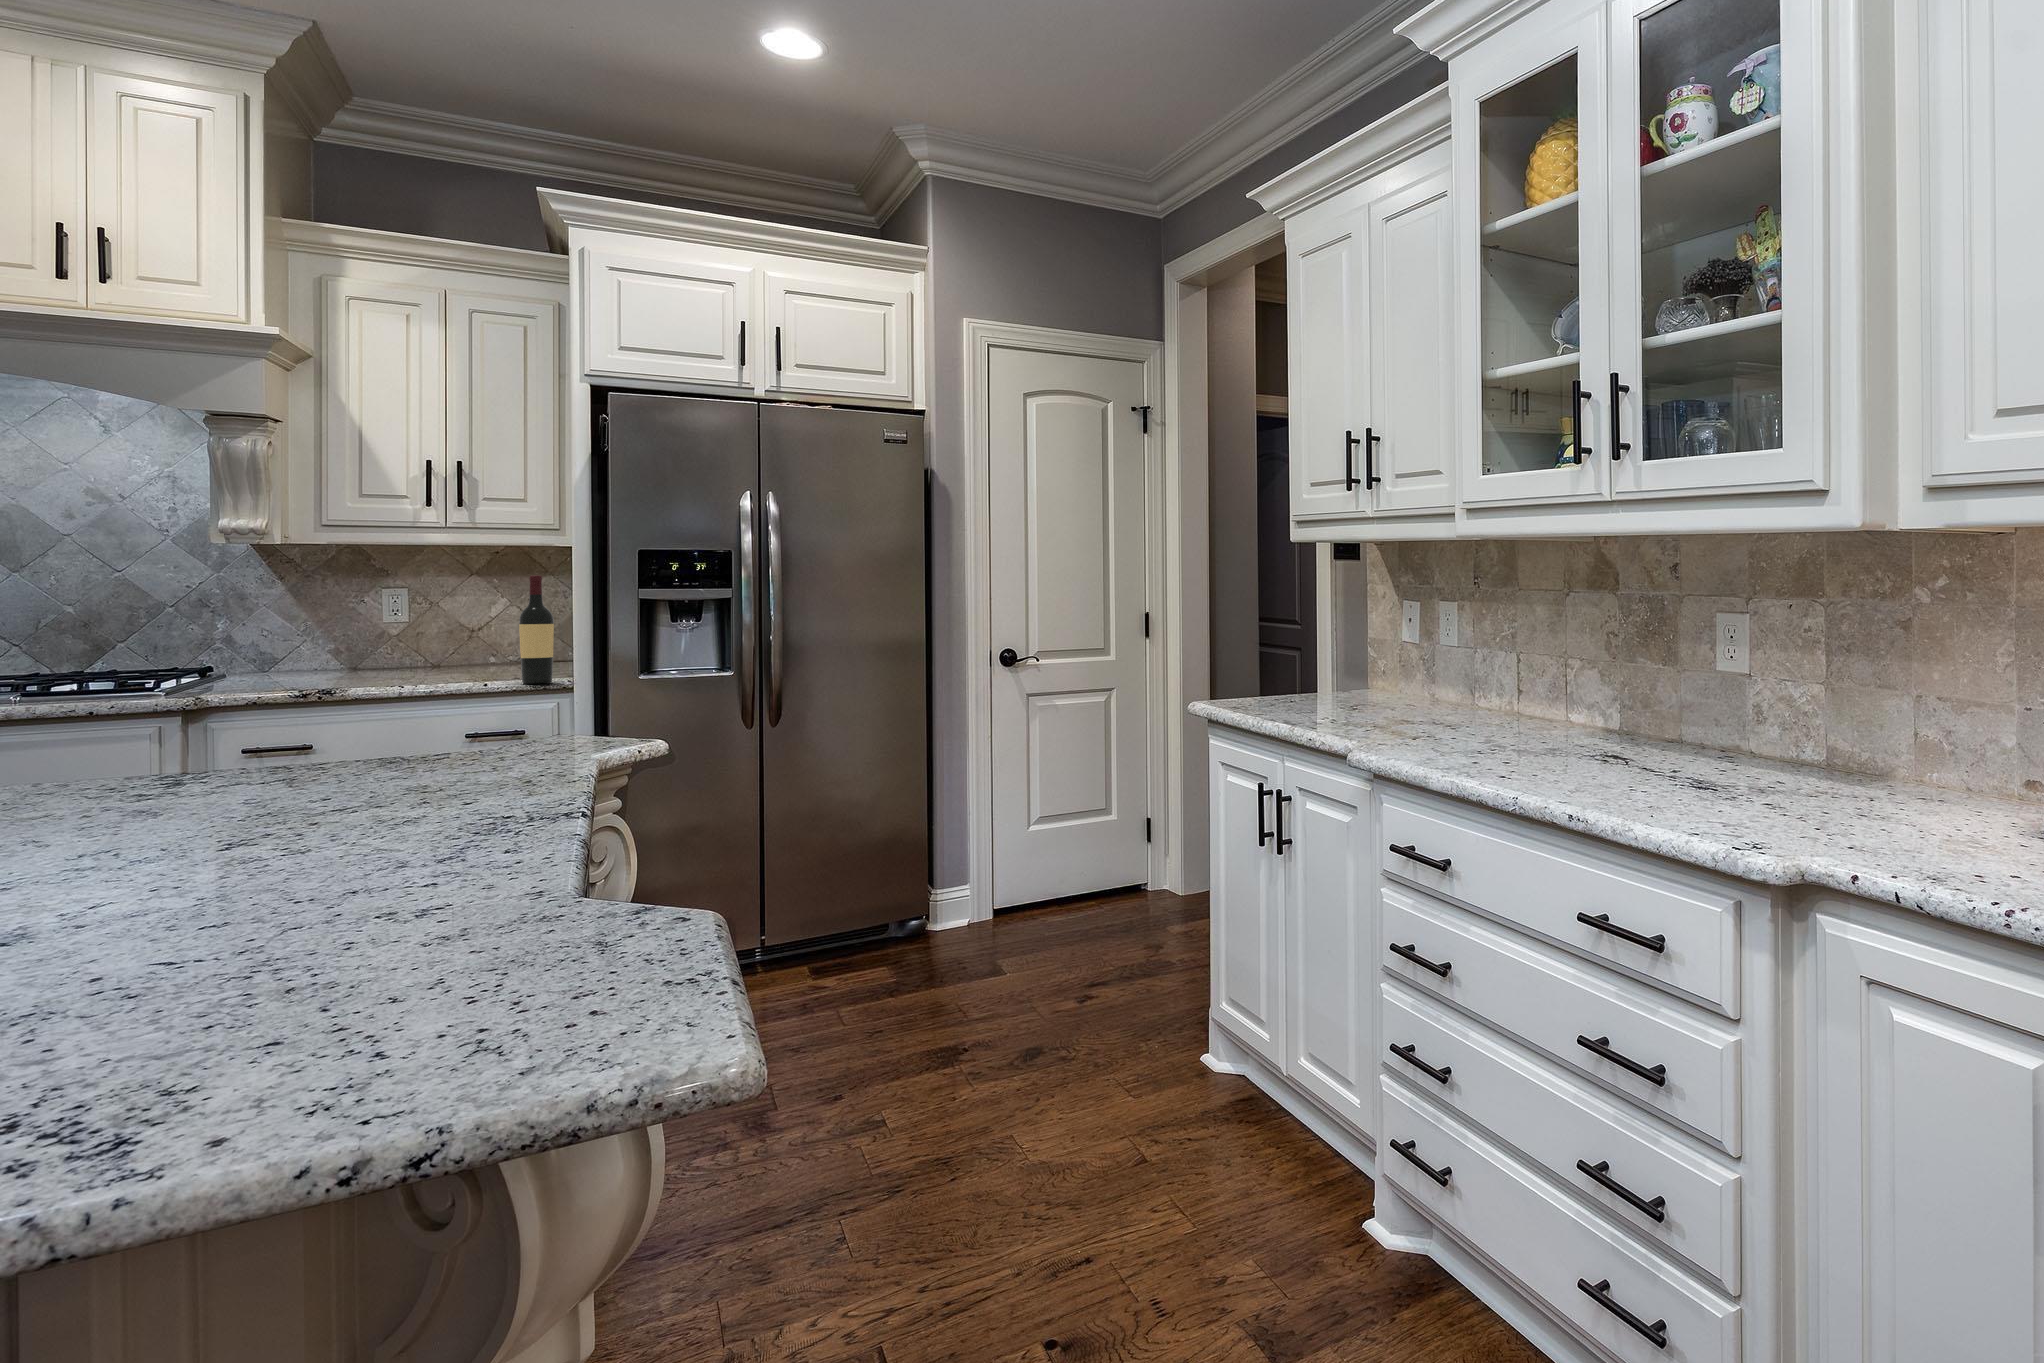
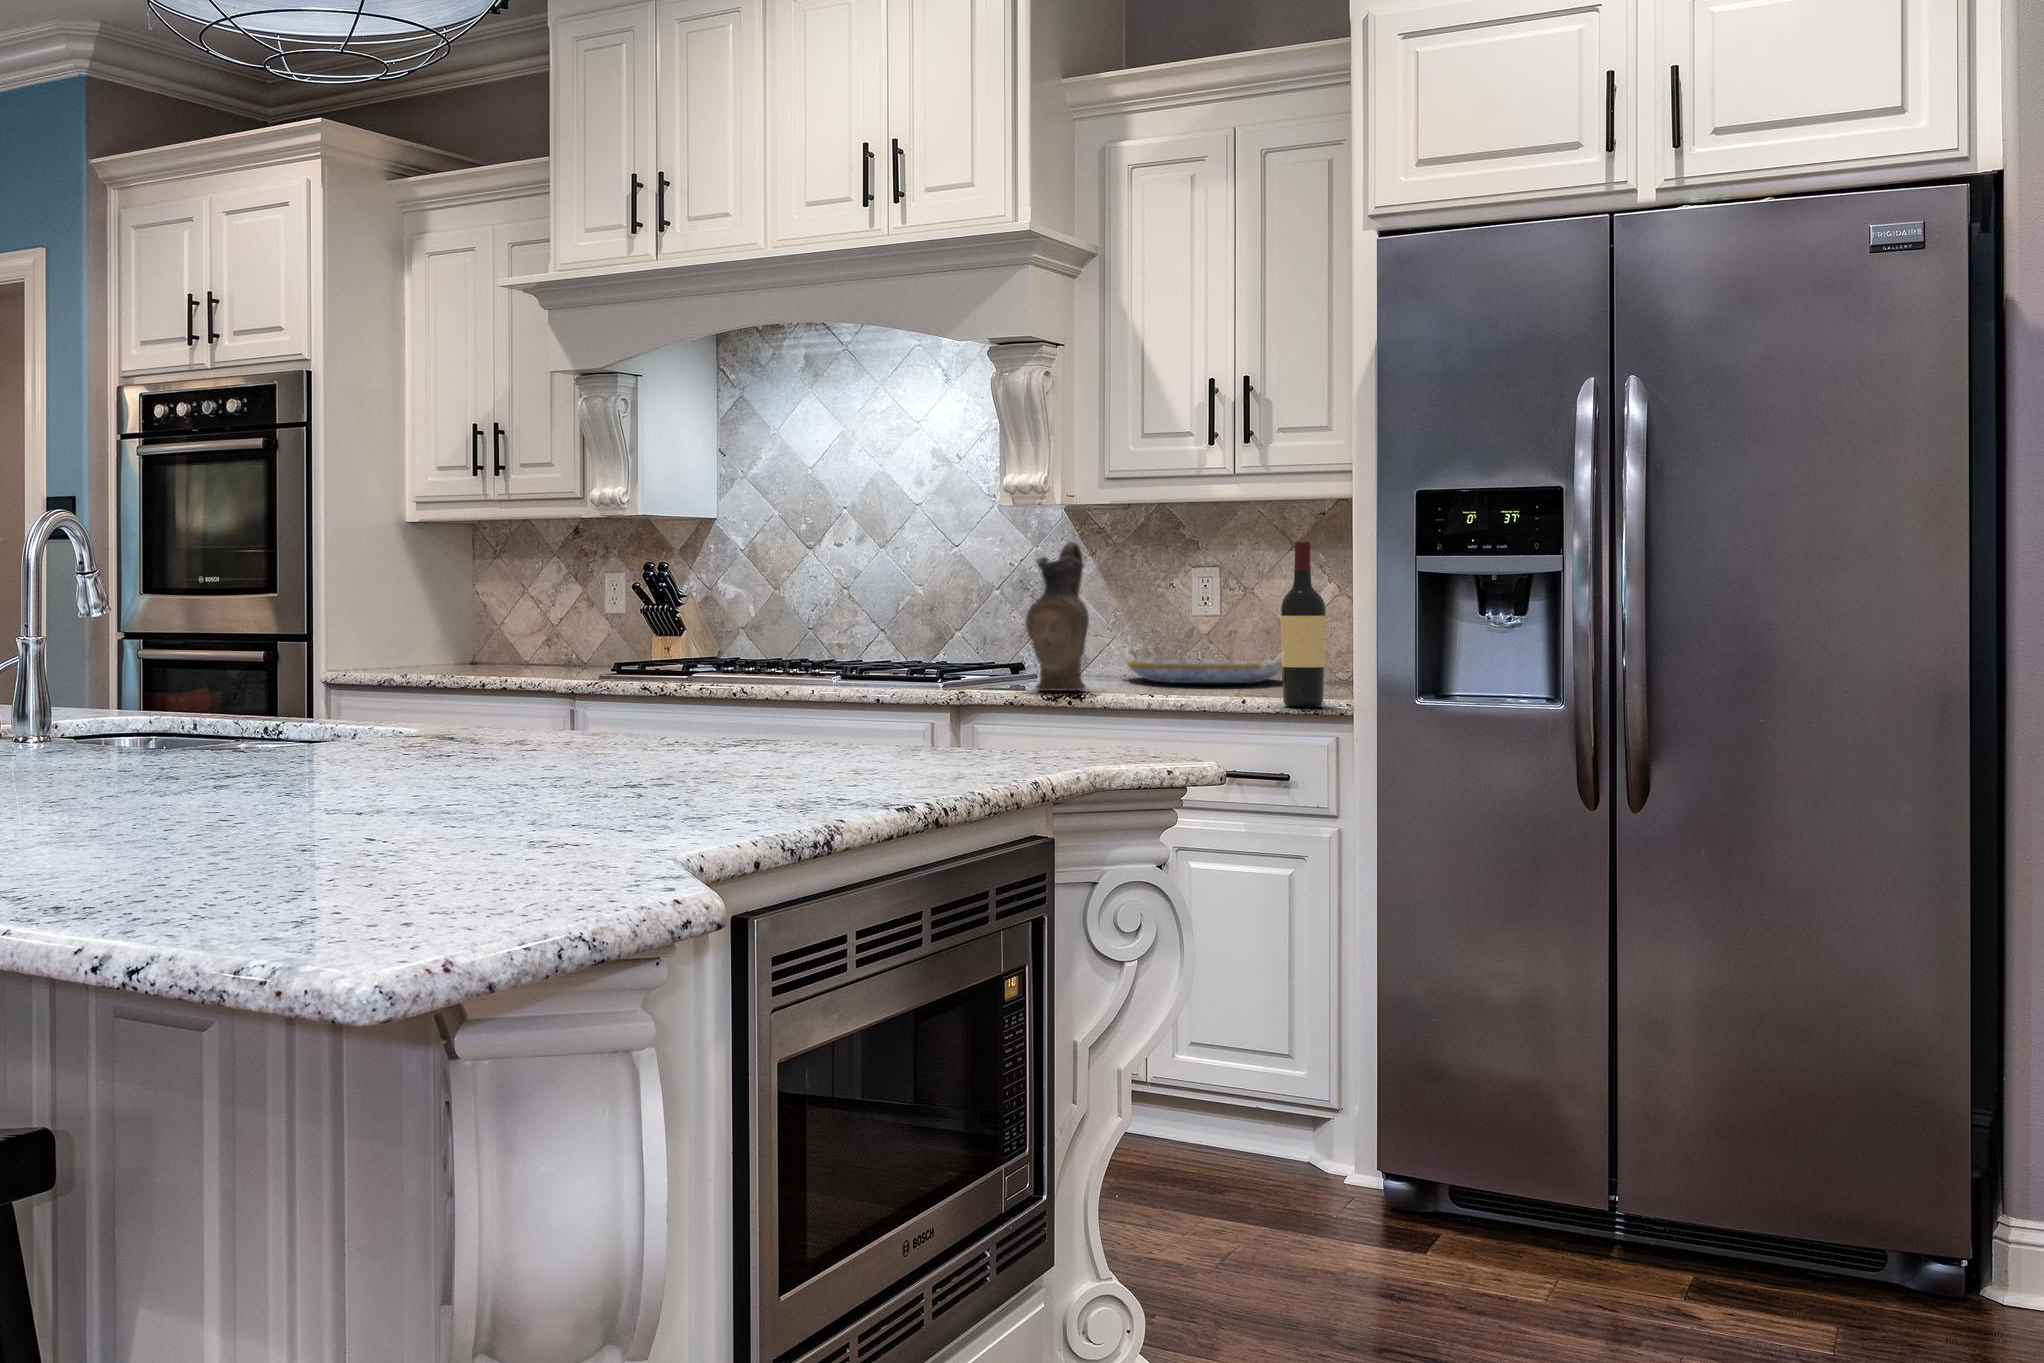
ceramic pitcher: none [268,570,332,687] -> present [1026,541,1089,691]
serving tray: none [330,647,482,674] -> present [1124,649,1282,683]

